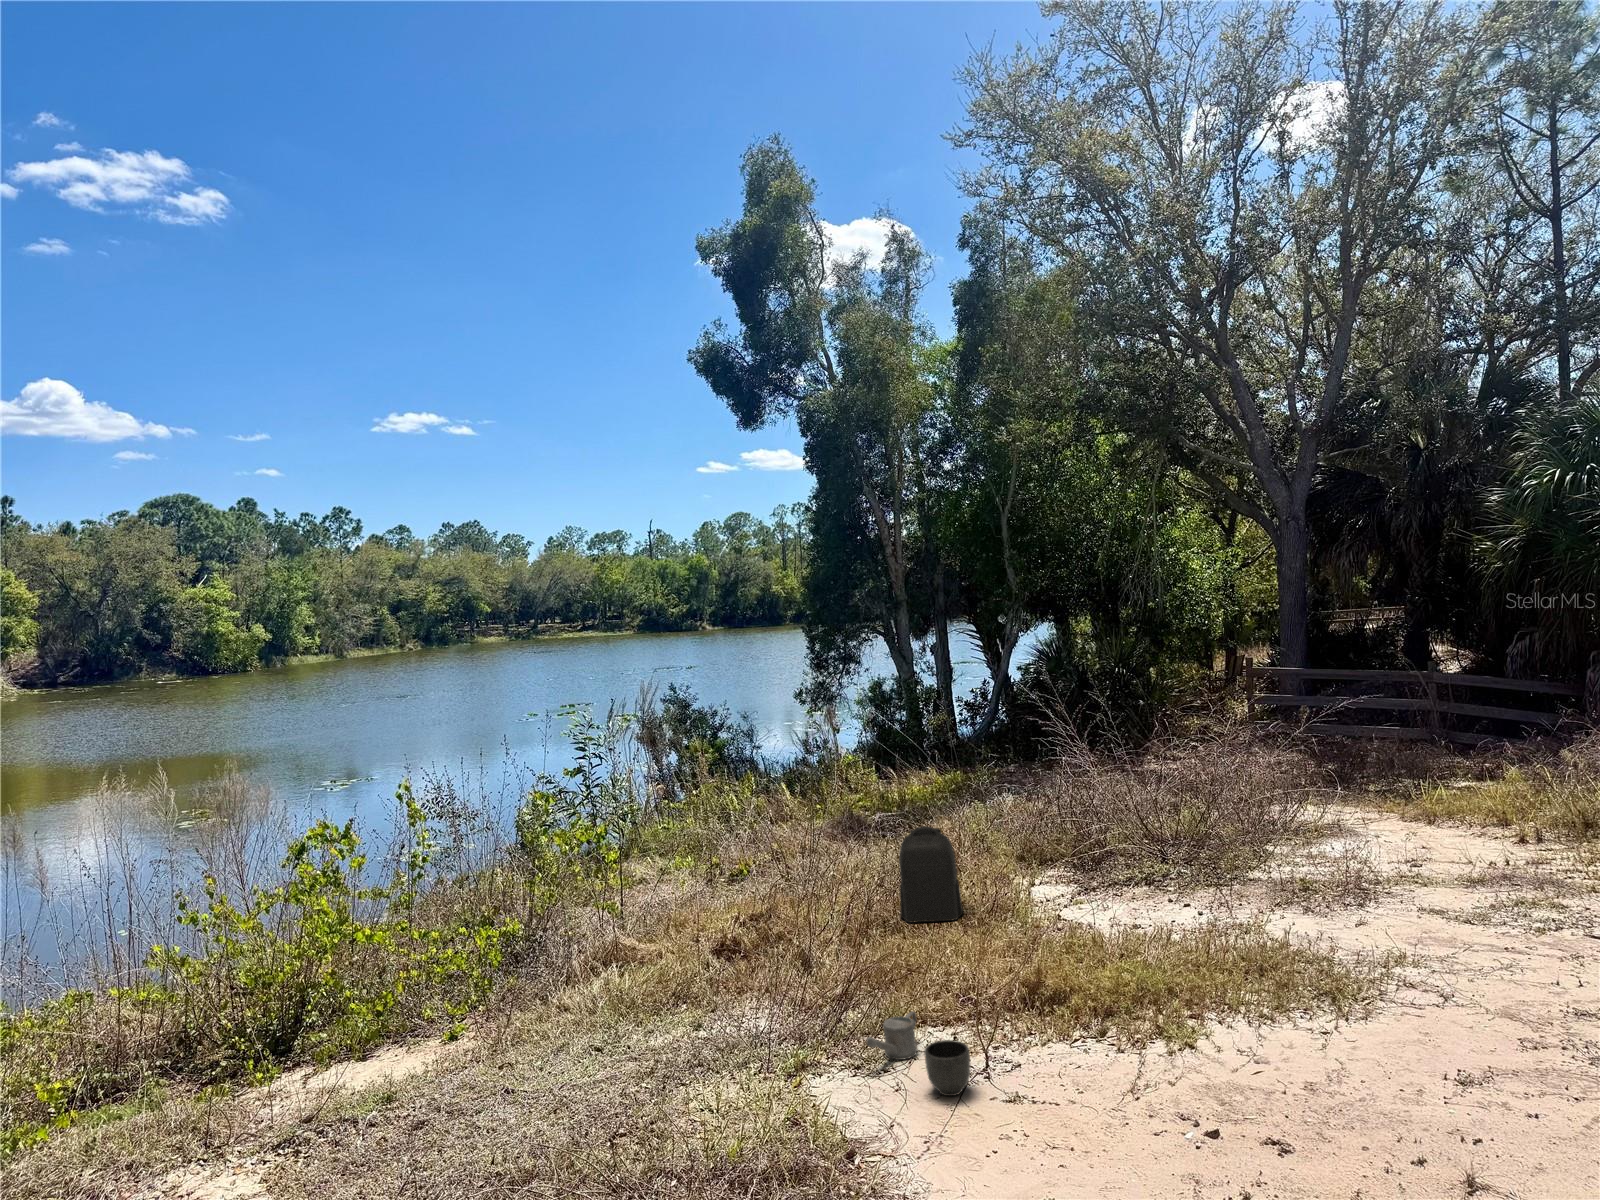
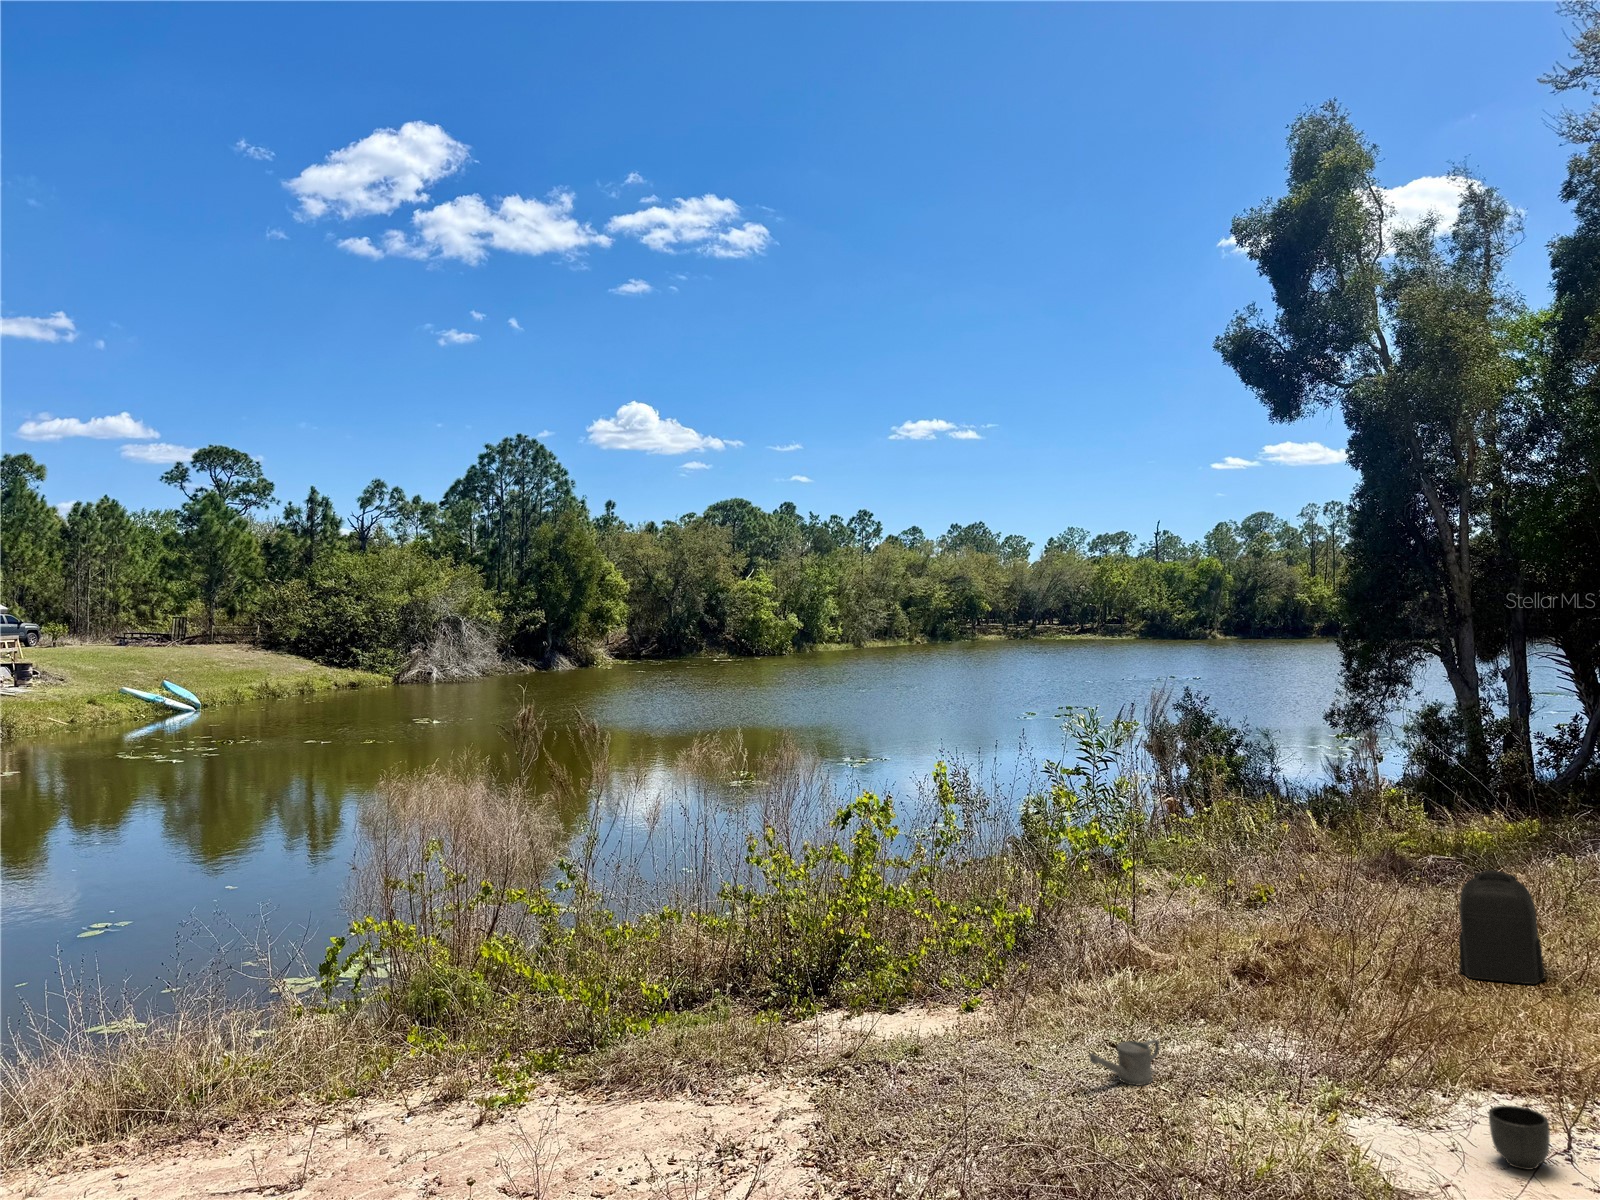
watering can: present [866,1011,917,1060] -> present [1090,1039,1159,1086]

